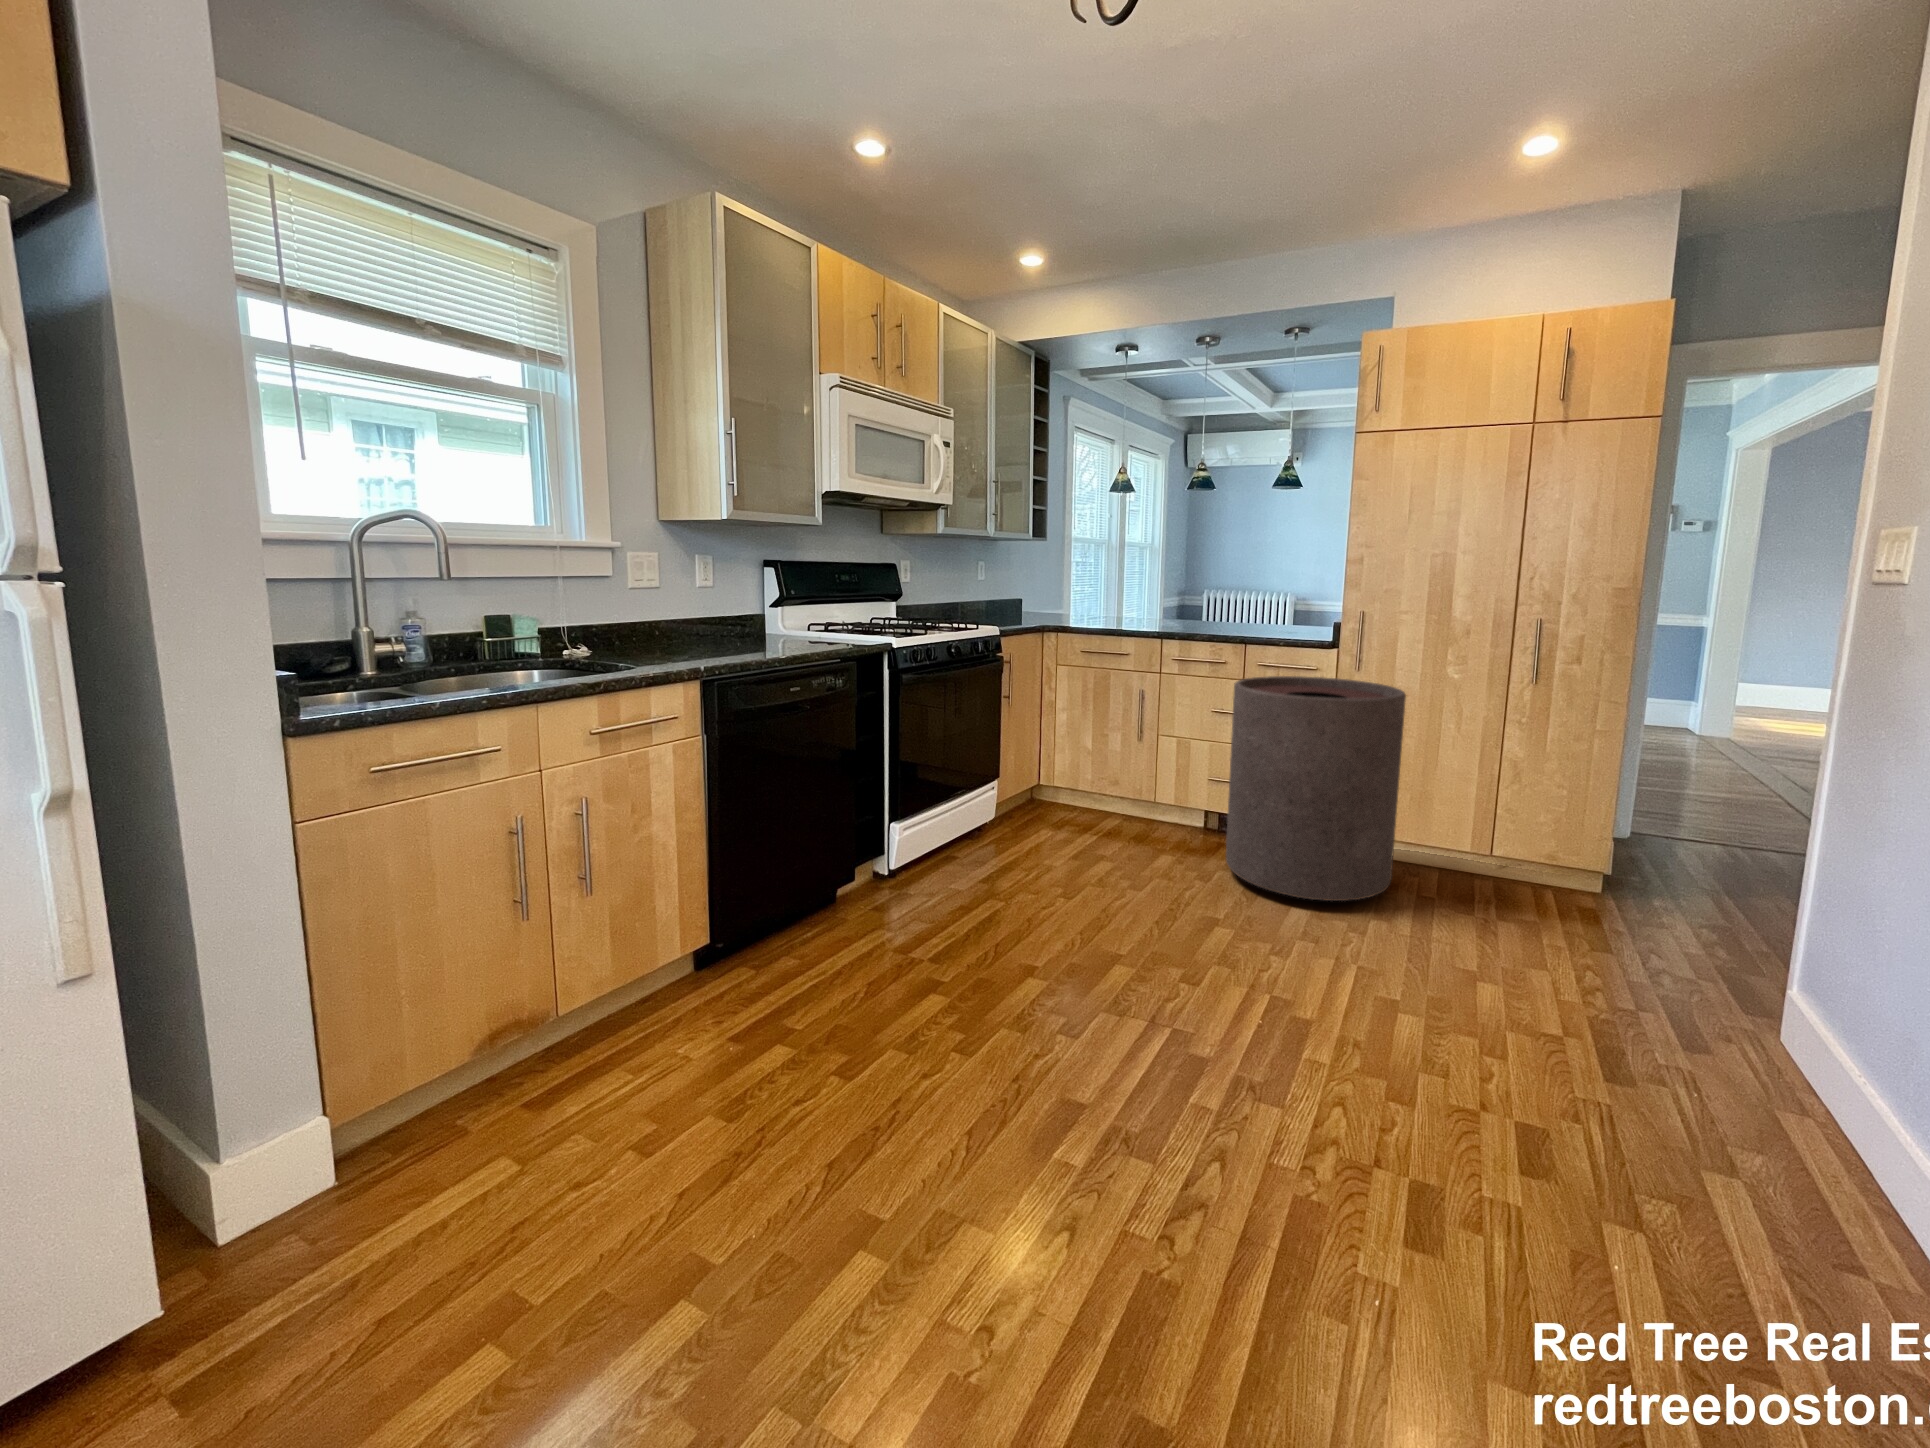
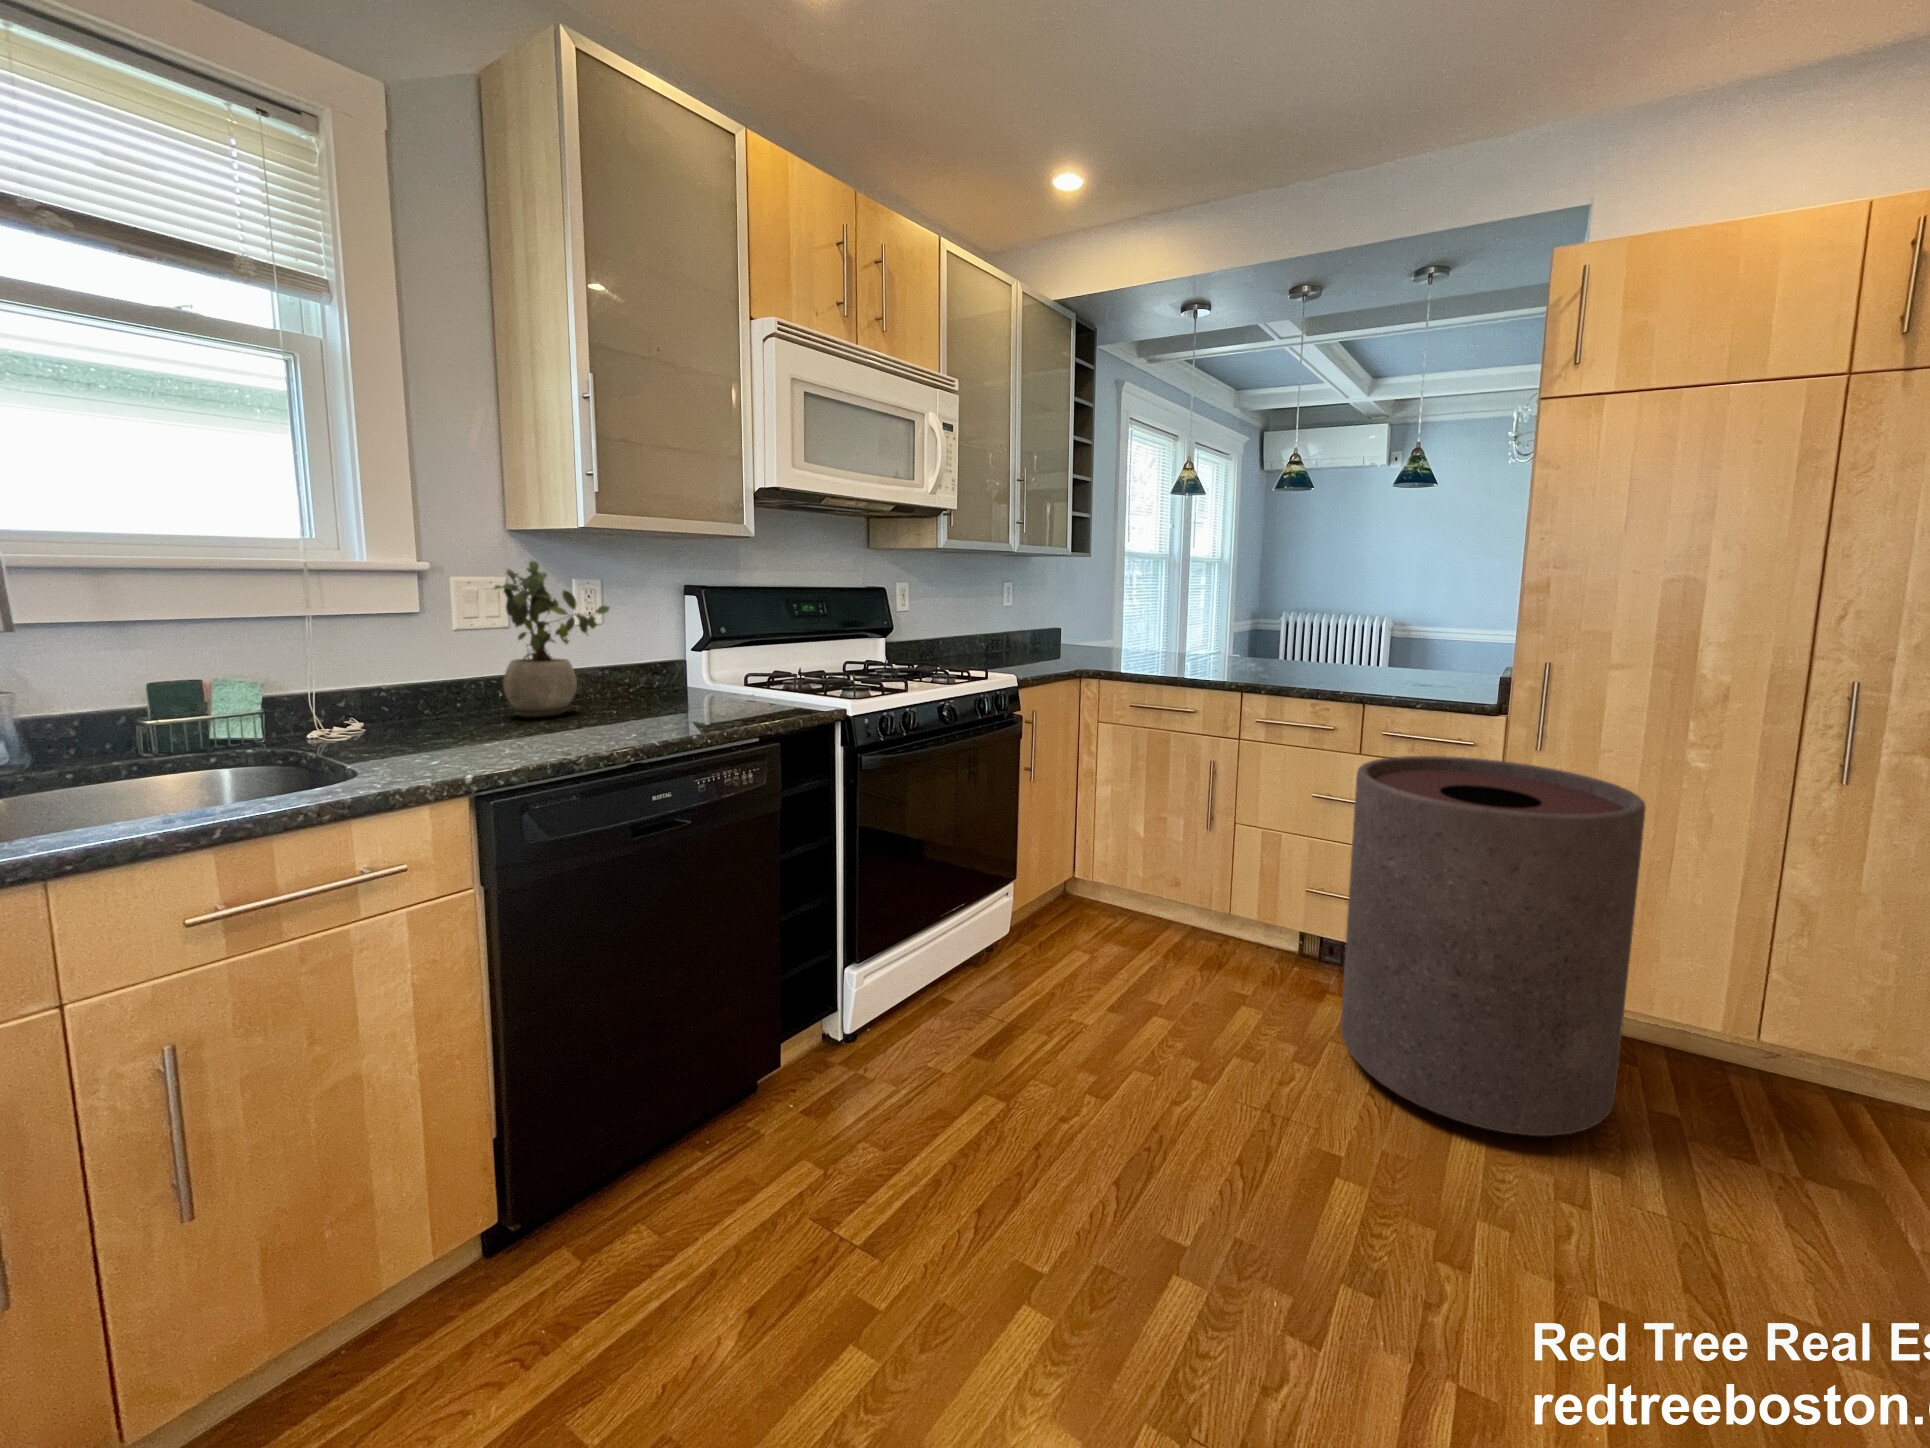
potted plant: none [660,541,737,648] -> present [494,561,609,717]

